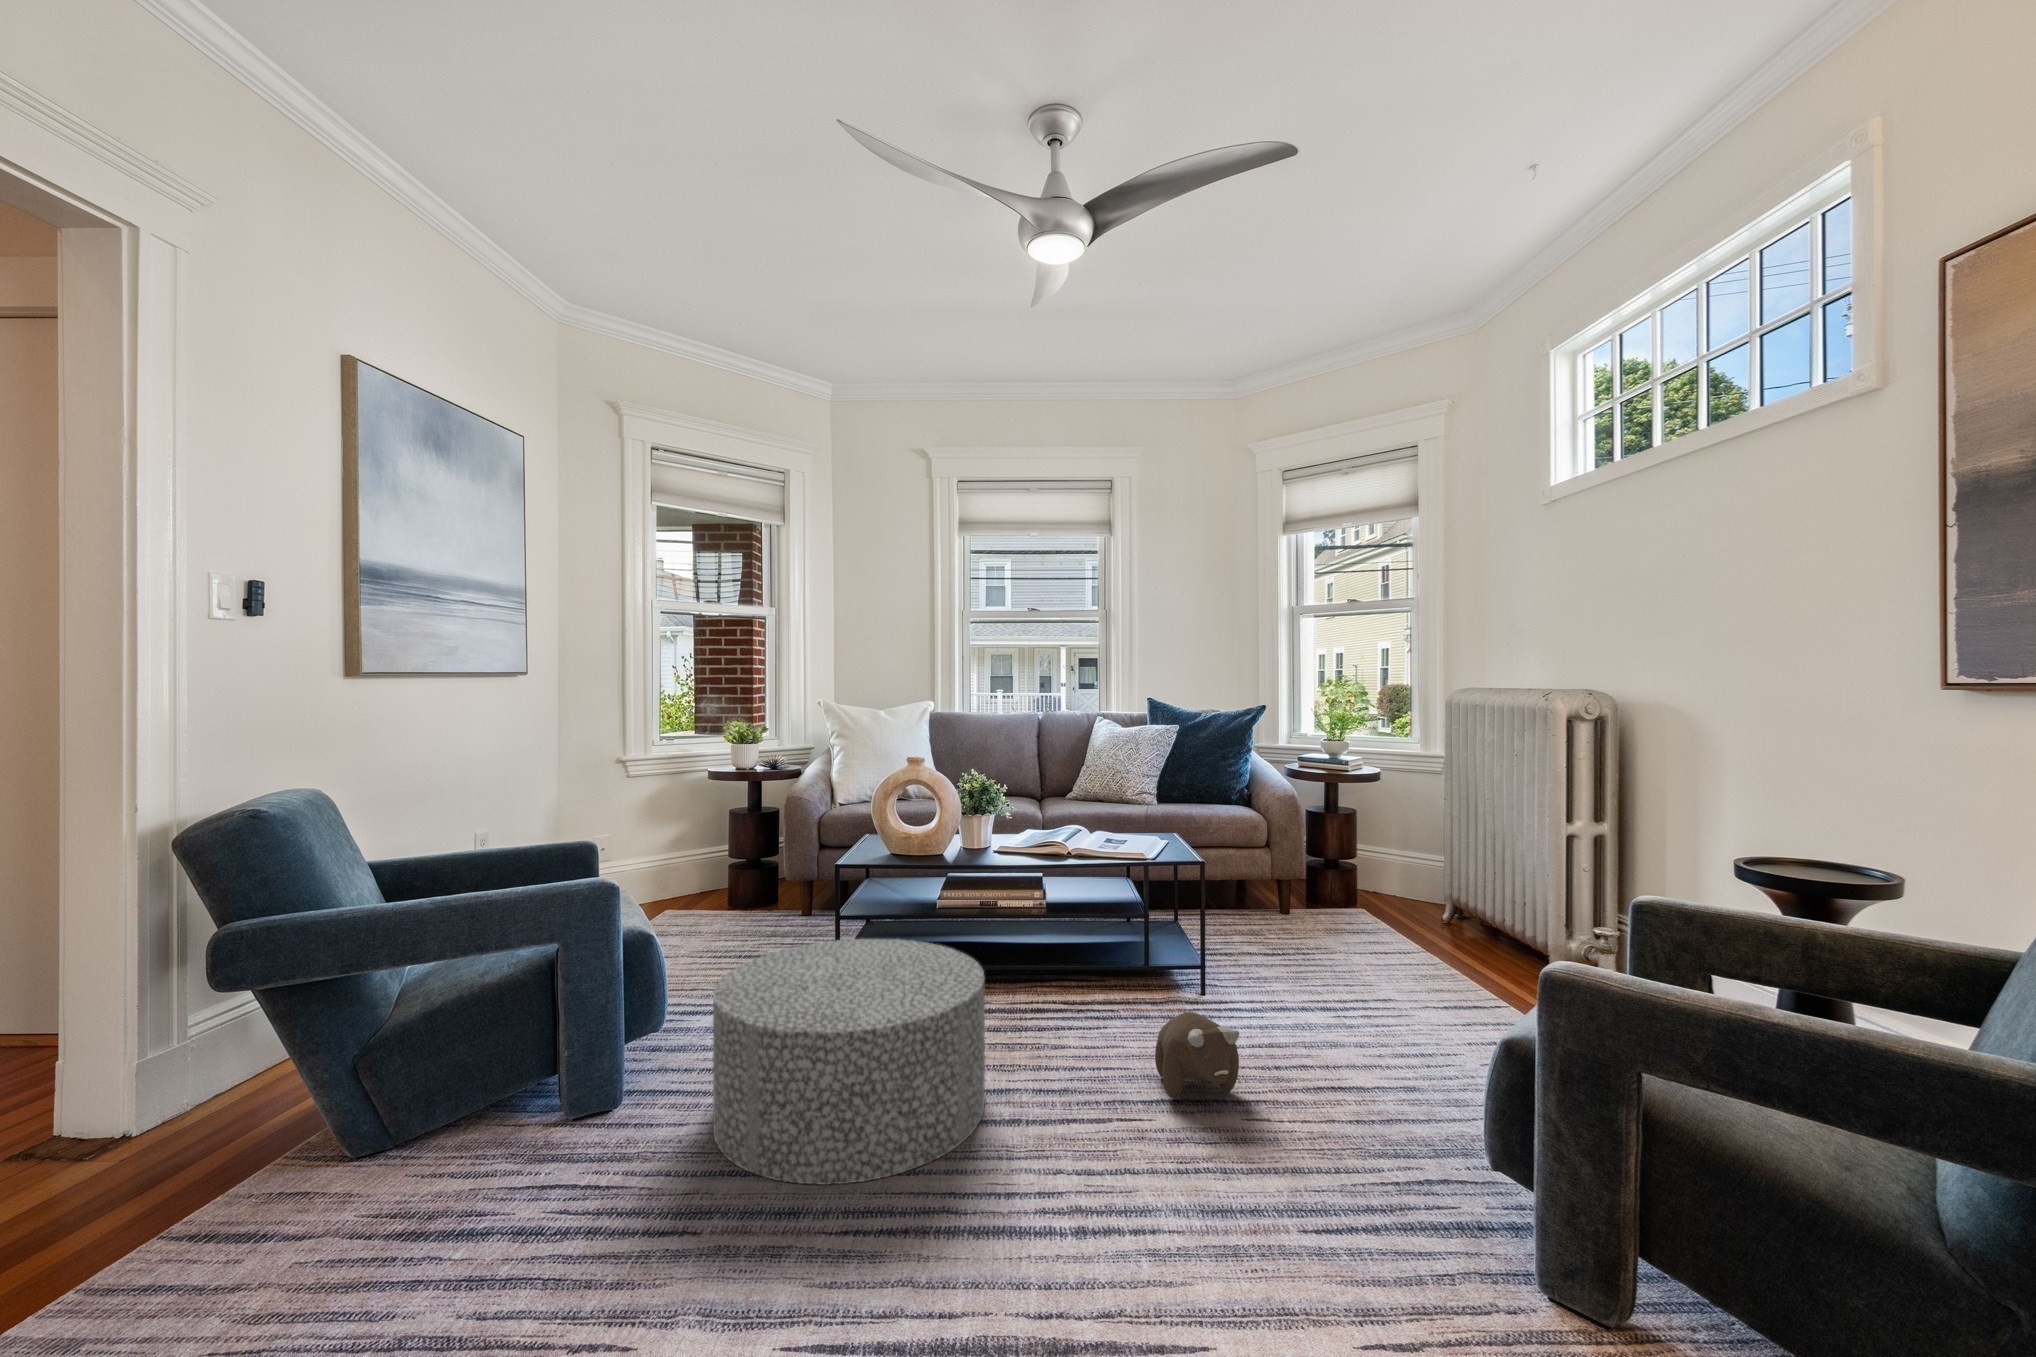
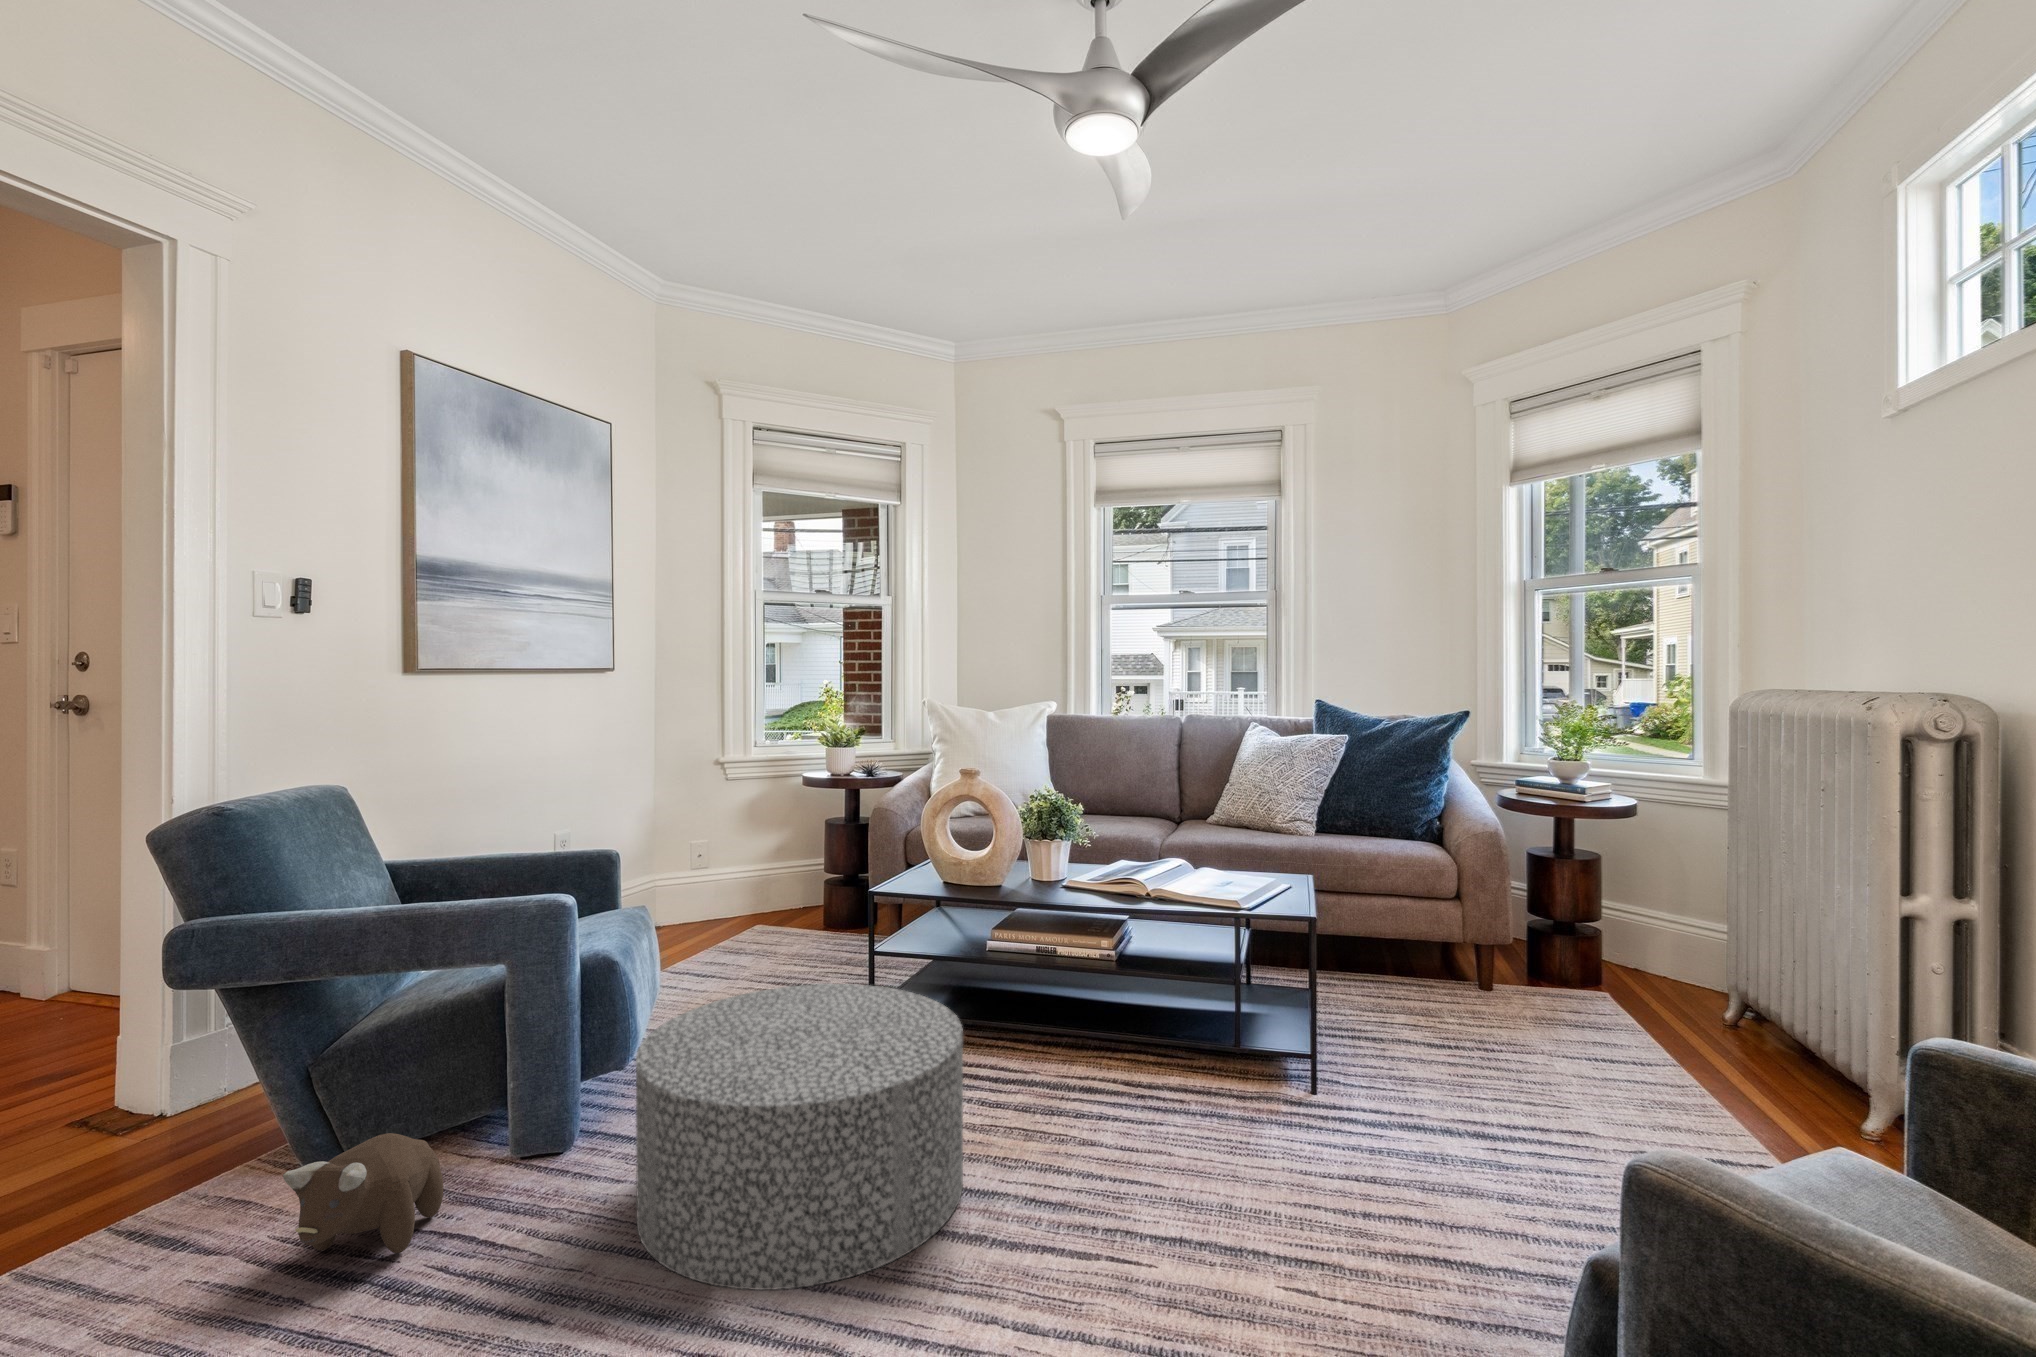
plush toy: present [1155,1012,1239,1098] -> present [283,1133,443,1253]

